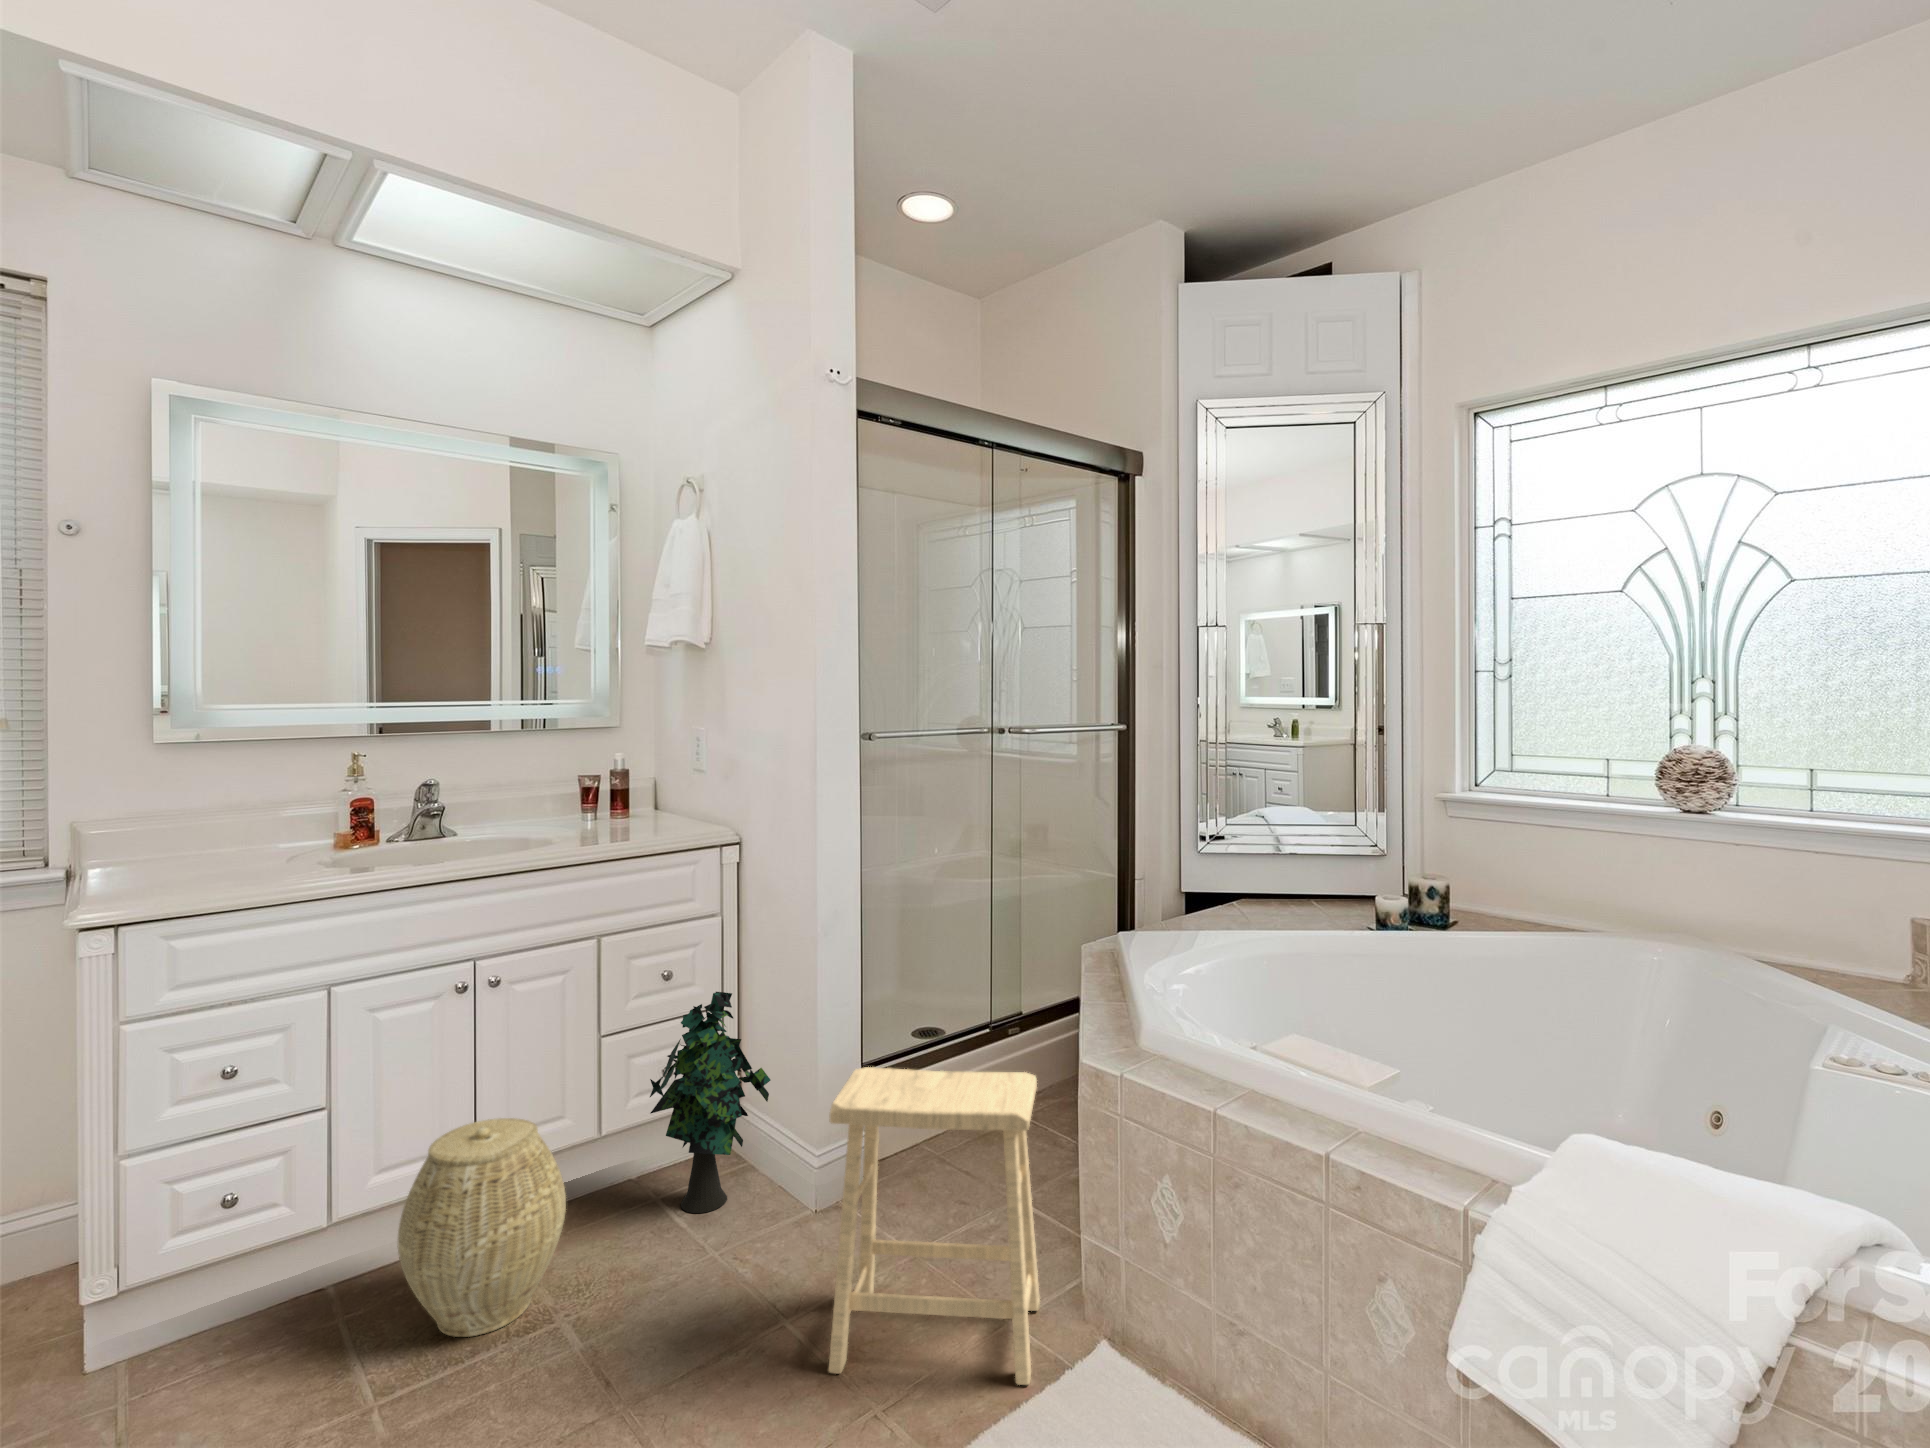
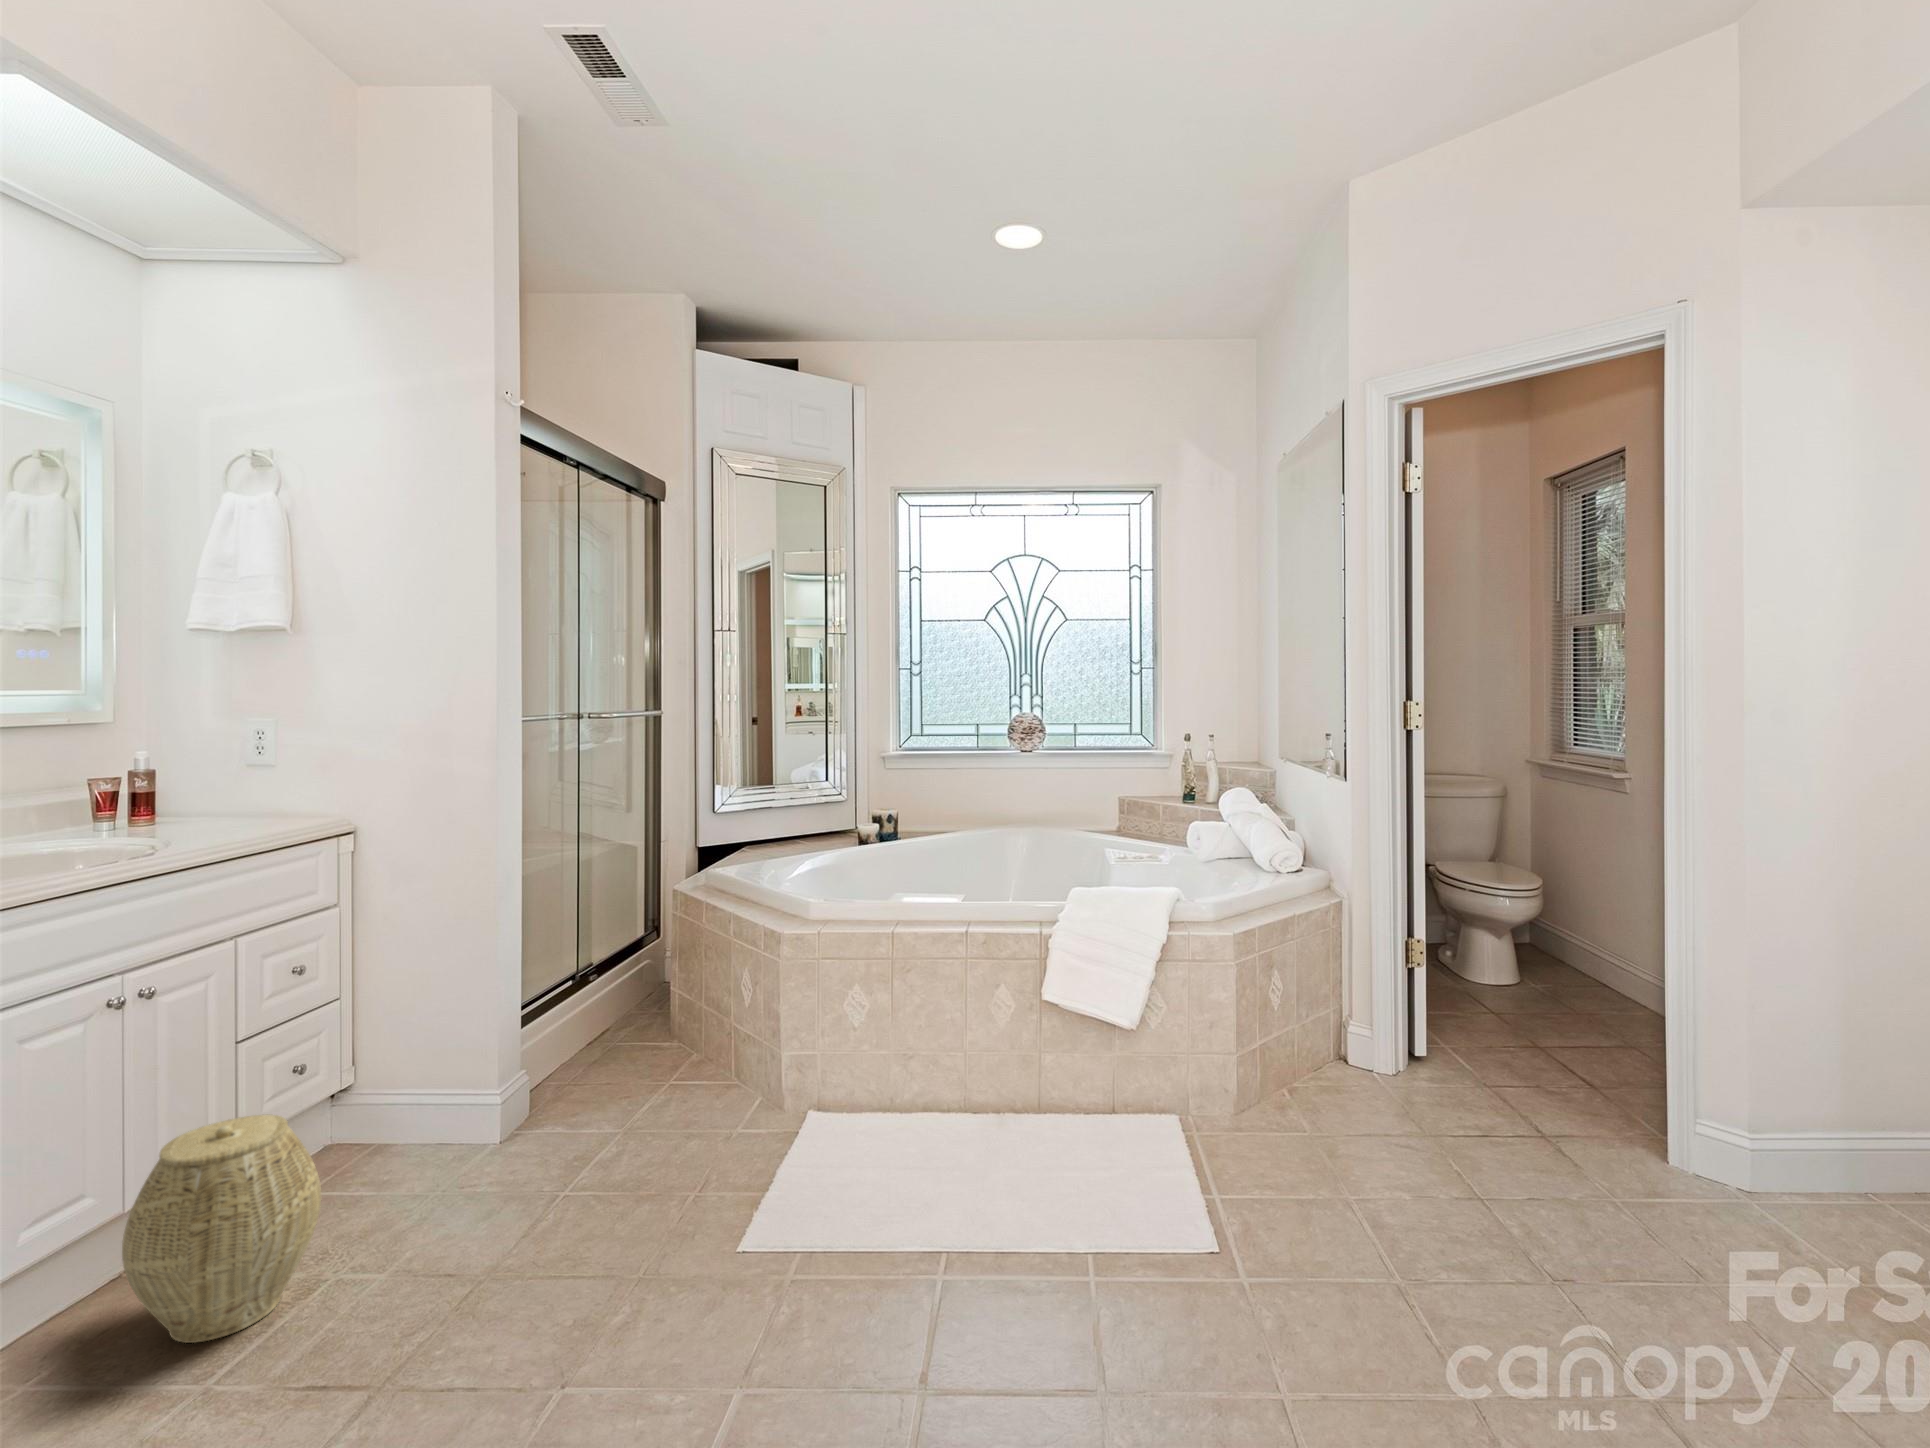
decorative plant: present [650,992,770,1213] -> none [300,968,448,1189]
footstool: present [829,1067,1040,1385] -> none [608,954,784,1204]

